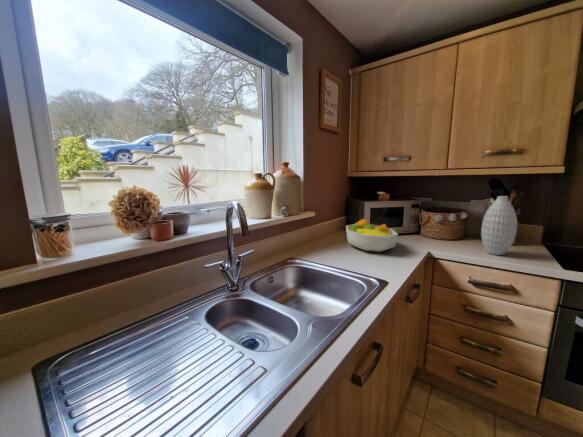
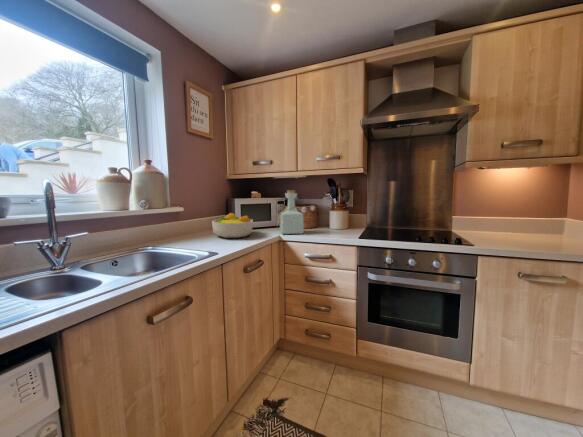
bottle: none [420,195,462,250] -> present [277,190,304,234]
vase: present [481,196,517,255] -> none [317,189,337,234]

